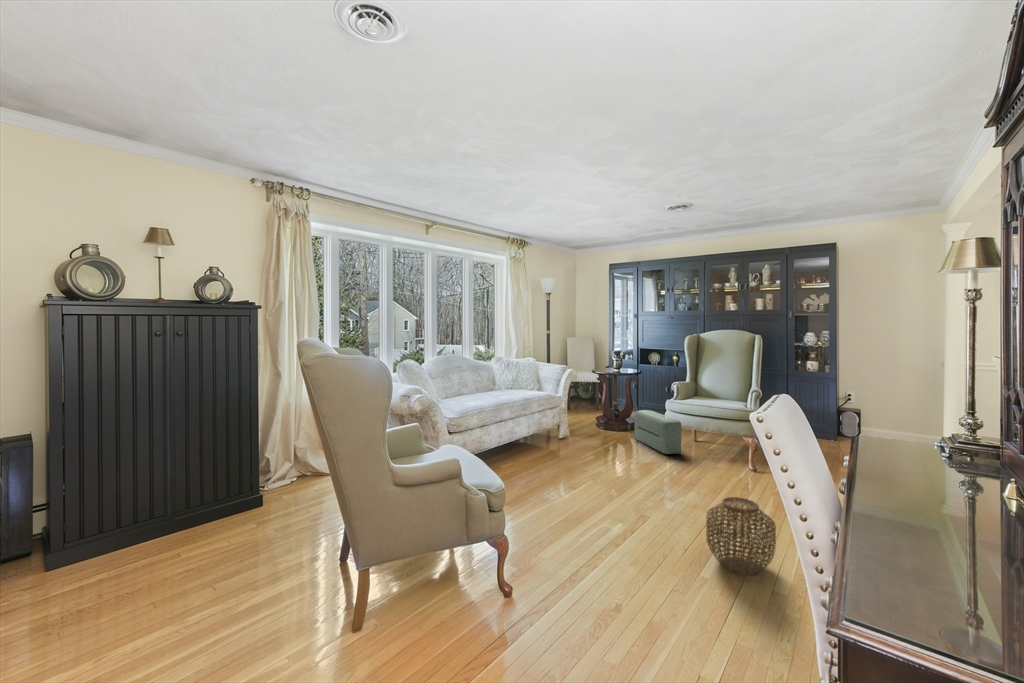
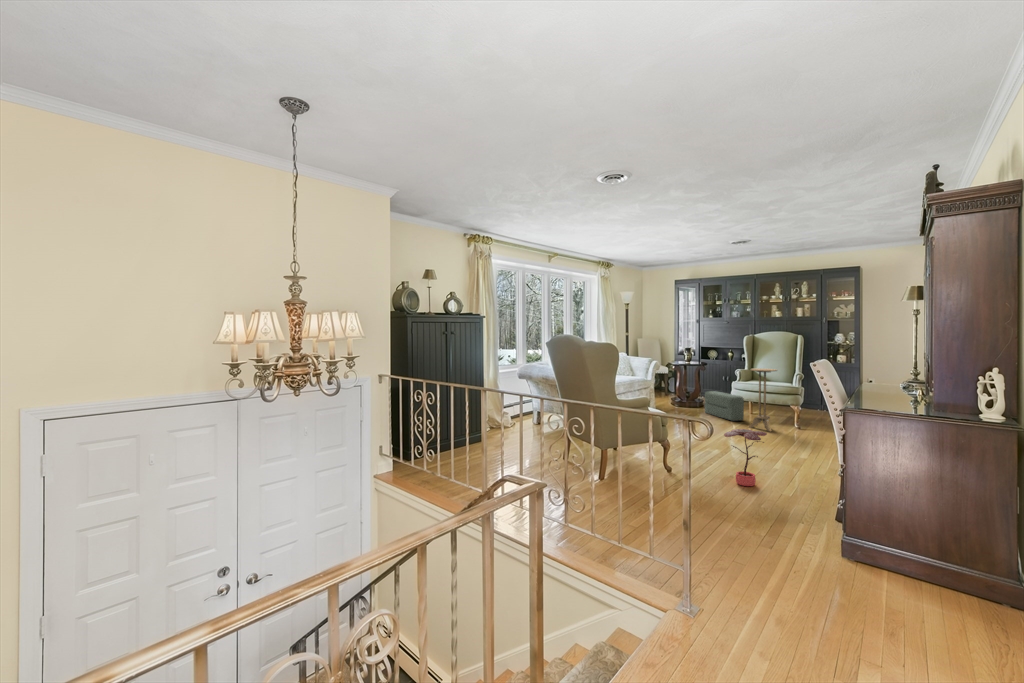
side table: none [685,384,724,475] -> present [750,368,777,432]
woven basket: present [706,497,776,575] -> none [776,428,820,471]
potted plant: none [605,510,680,624] -> present [724,429,767,486]

